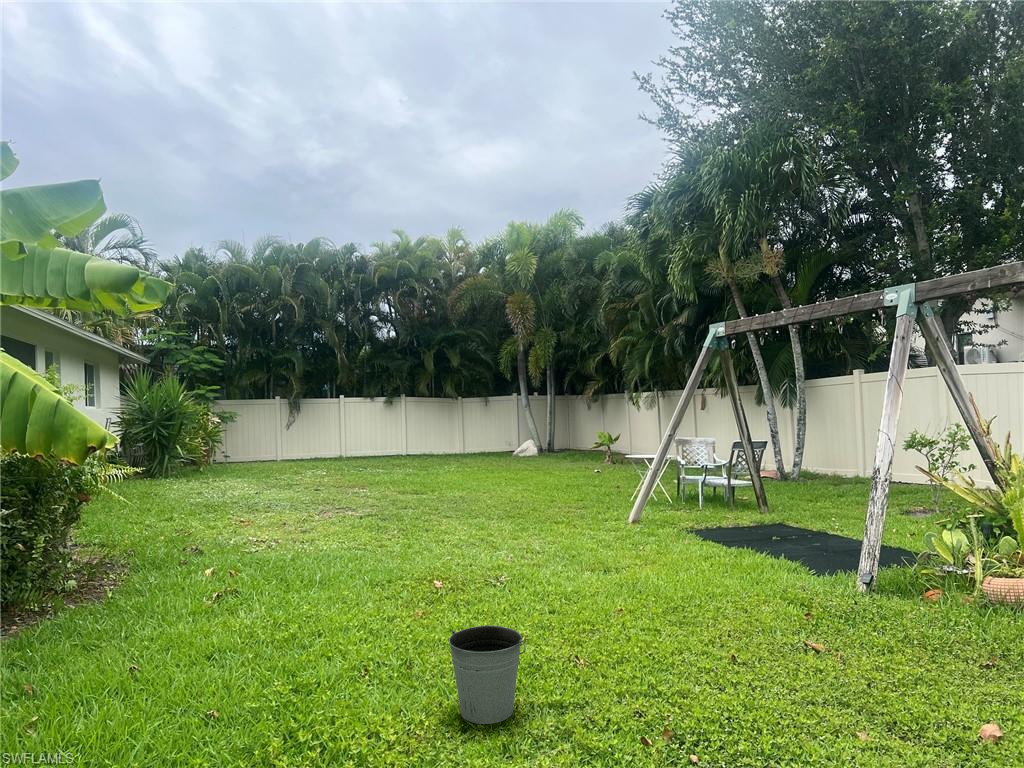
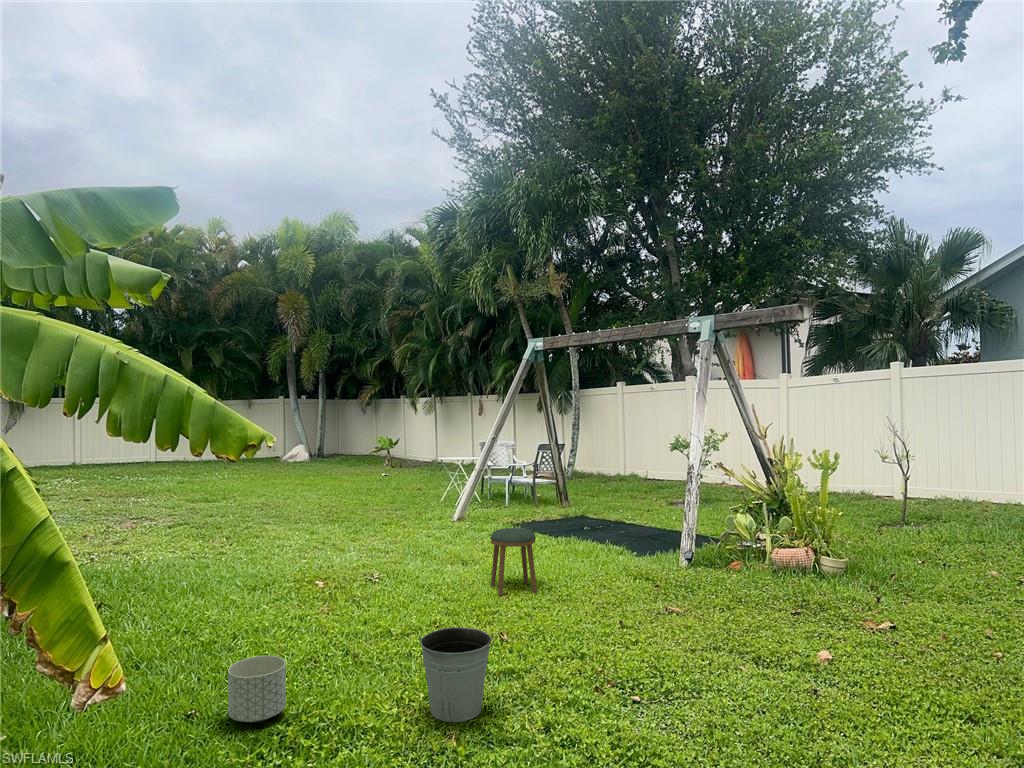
stool: none [609,529,658,602] -> present [491,528,537,596]
planter: none [284,632,337,694] -> present [228,656,286,723]

